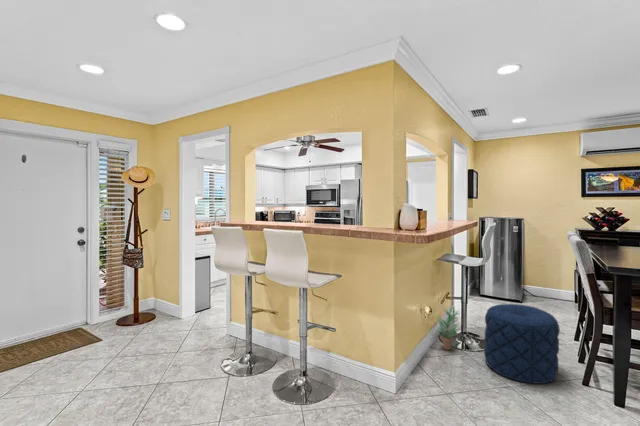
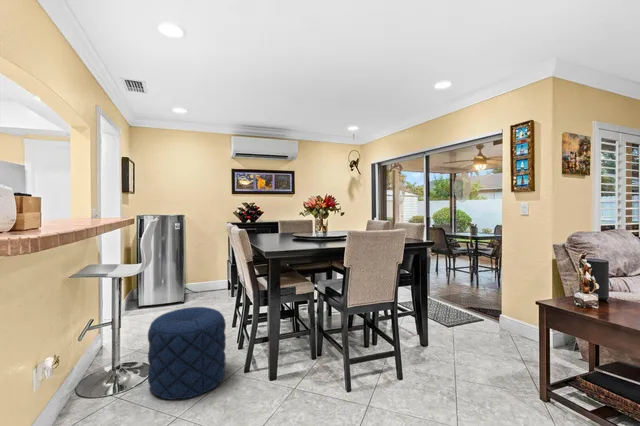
potted plant: present [438,308,458,350] -> none [74,330,116,395]

